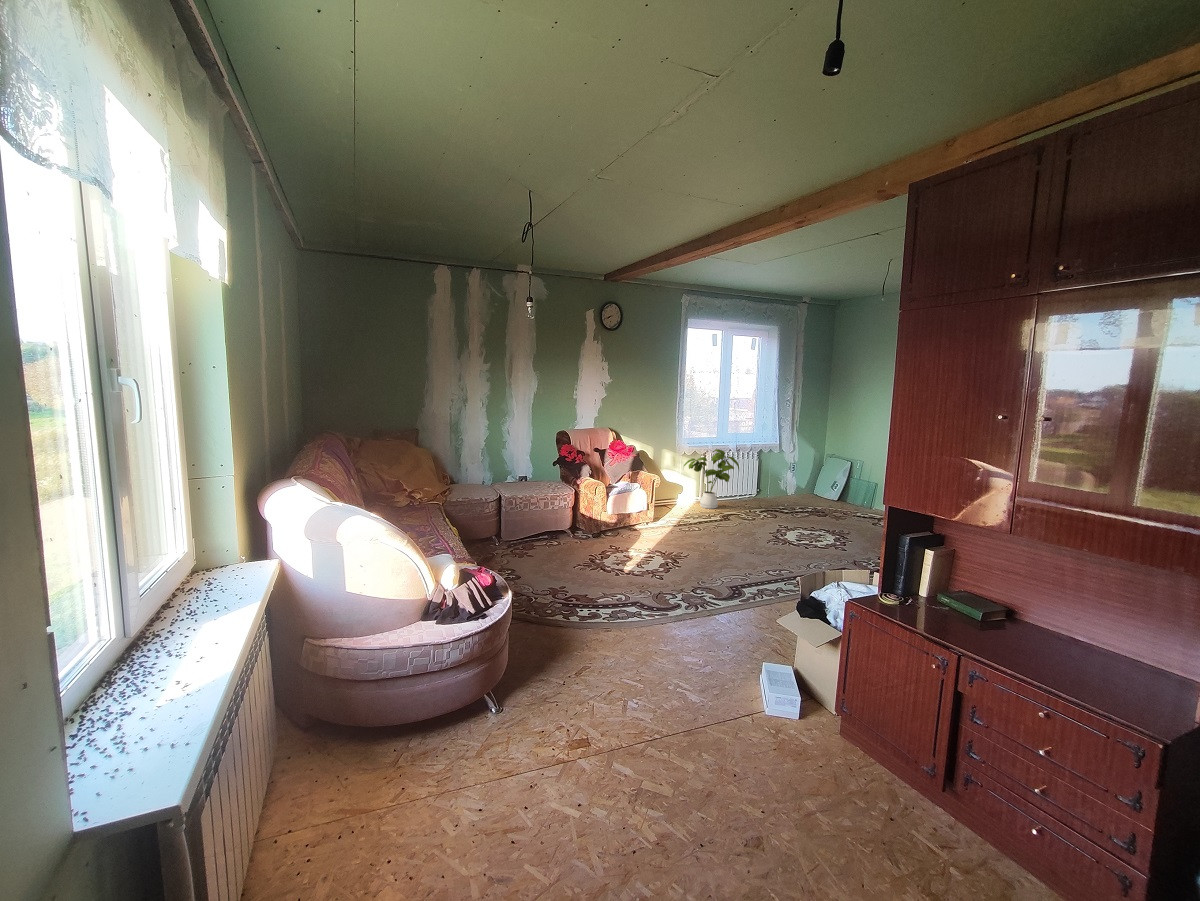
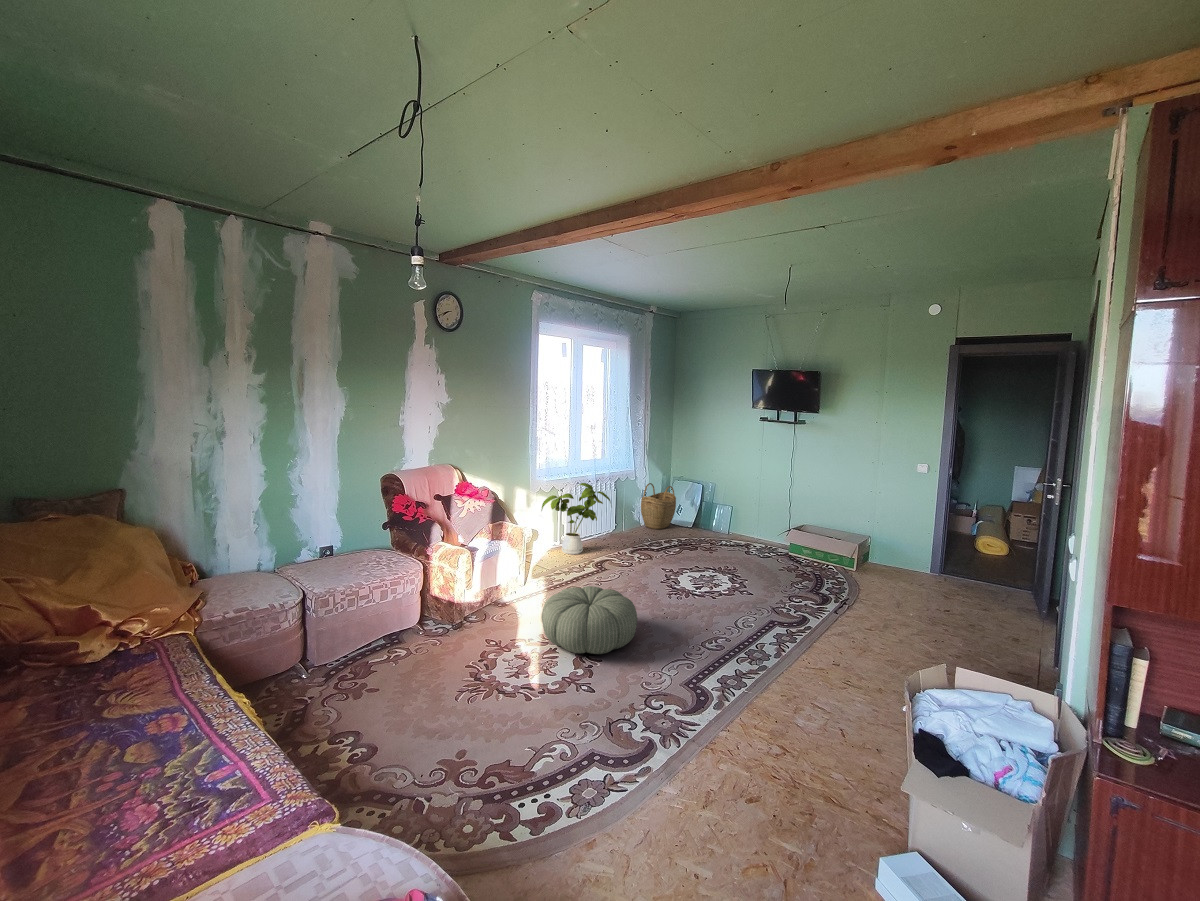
woven basket: none [787,458,824,500] -> present [641,483,676,529]
pouf: none [645,518,718,562] -> present [542,586,637,654]

